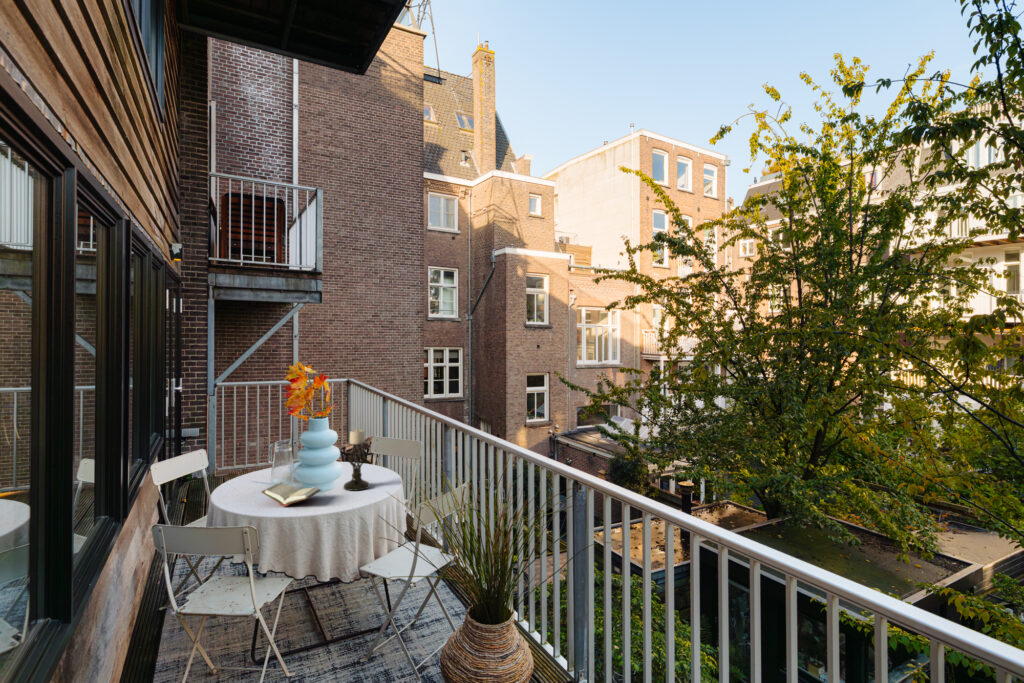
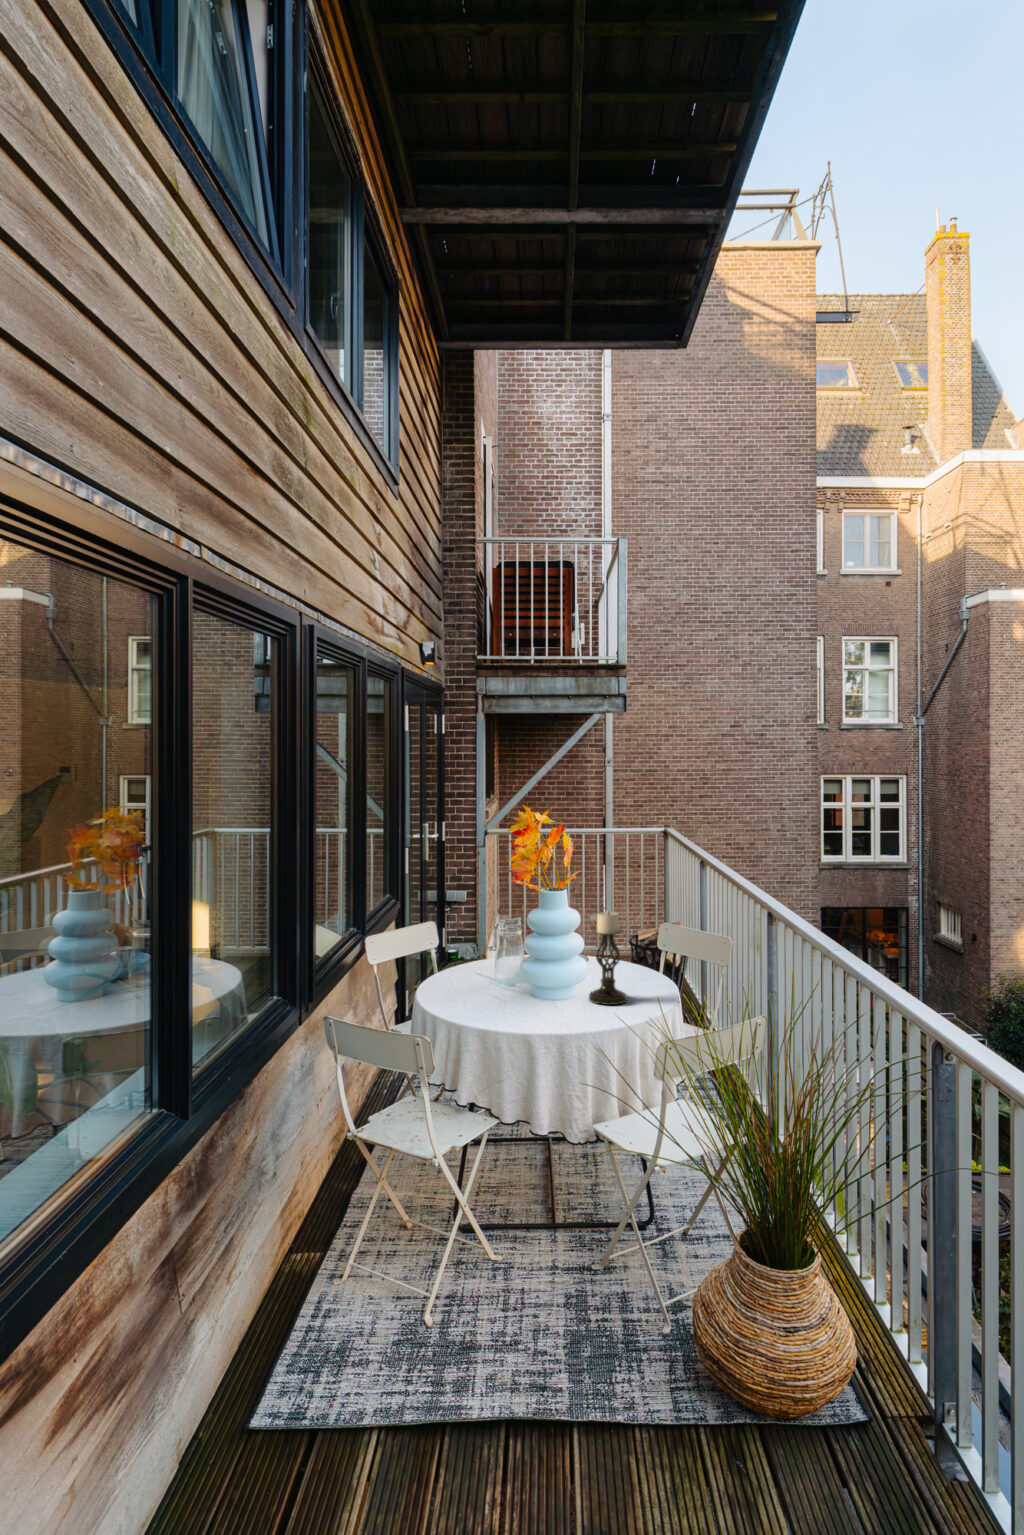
book: present [262,483,321,506] -> none [469,978,552,1014]

